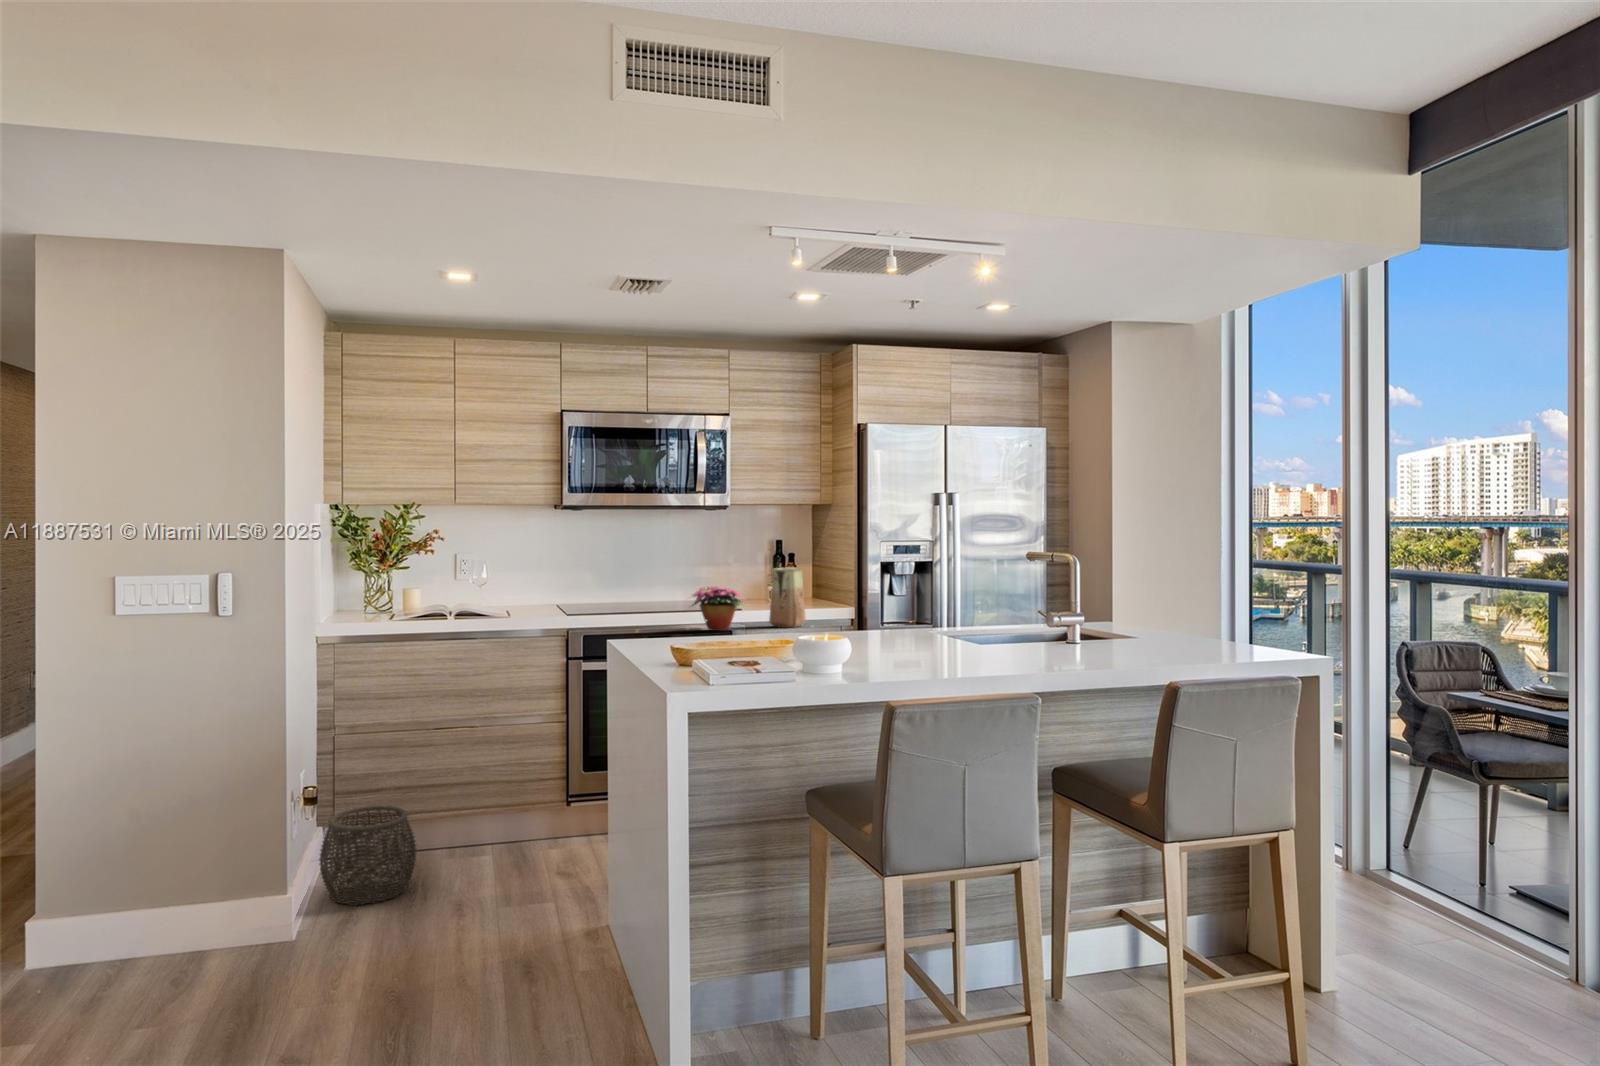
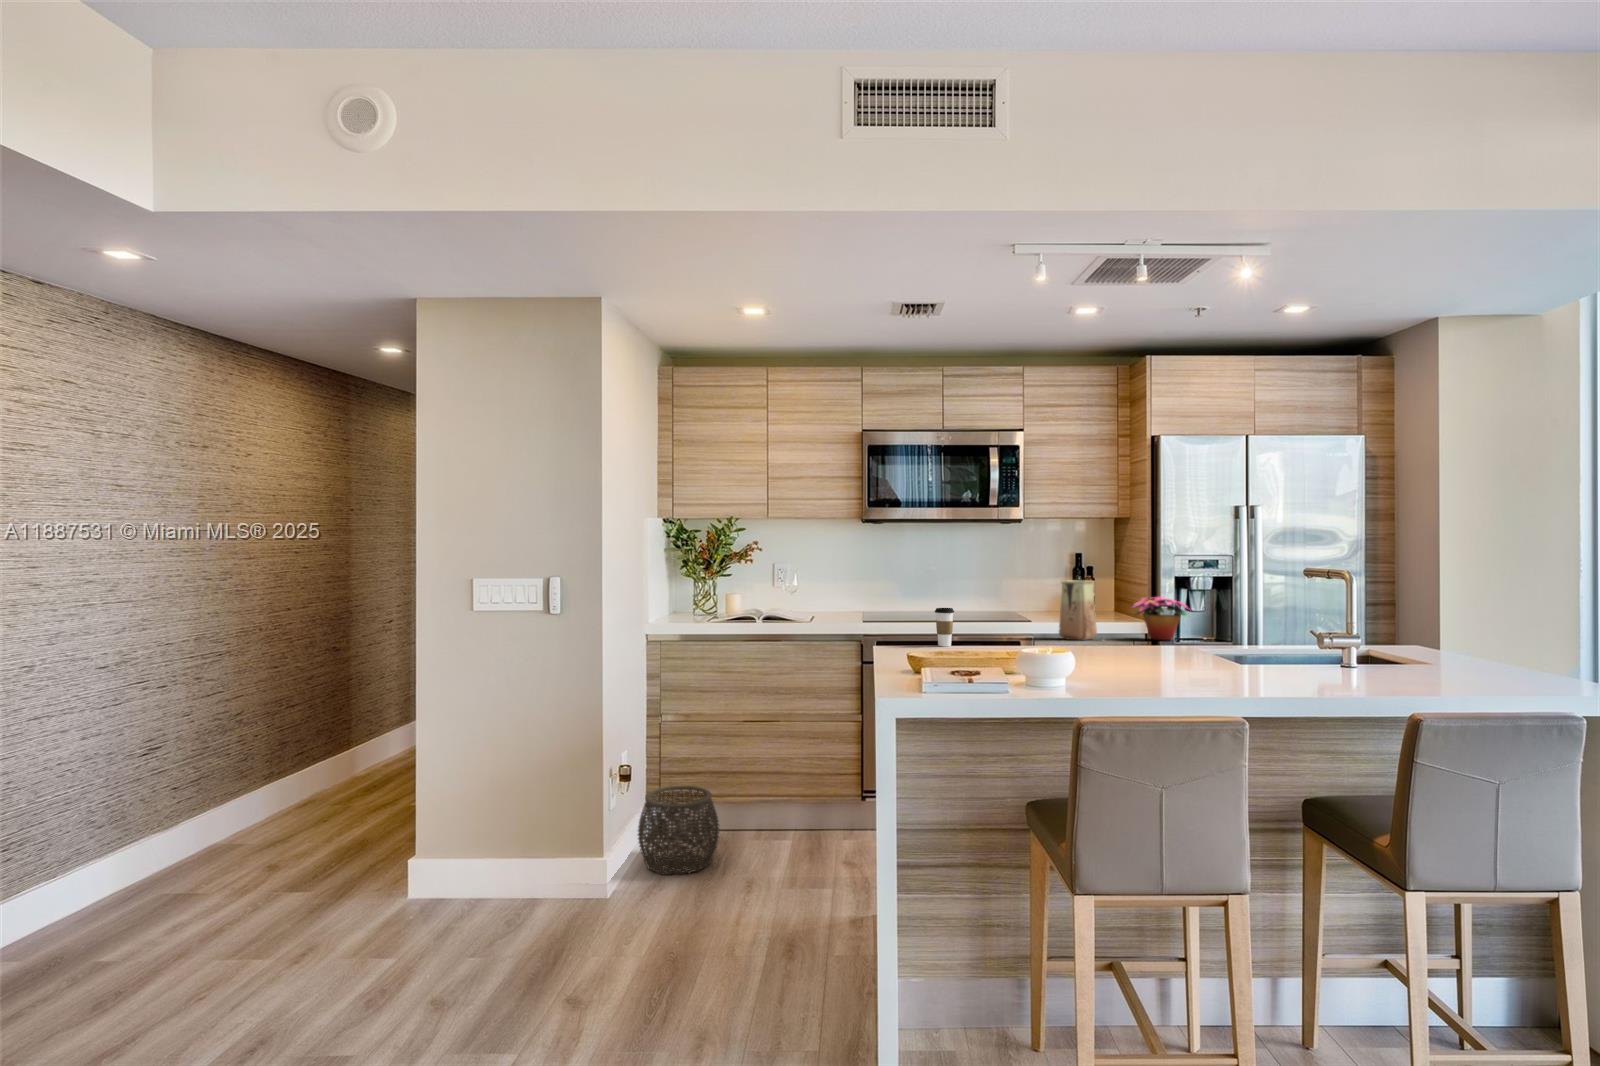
flower arrangement: present [692,586,742,631] -> present [1134,597,1187,640]
coffee cup: none [652,599,672,639] -> present [935,608,954,647]

